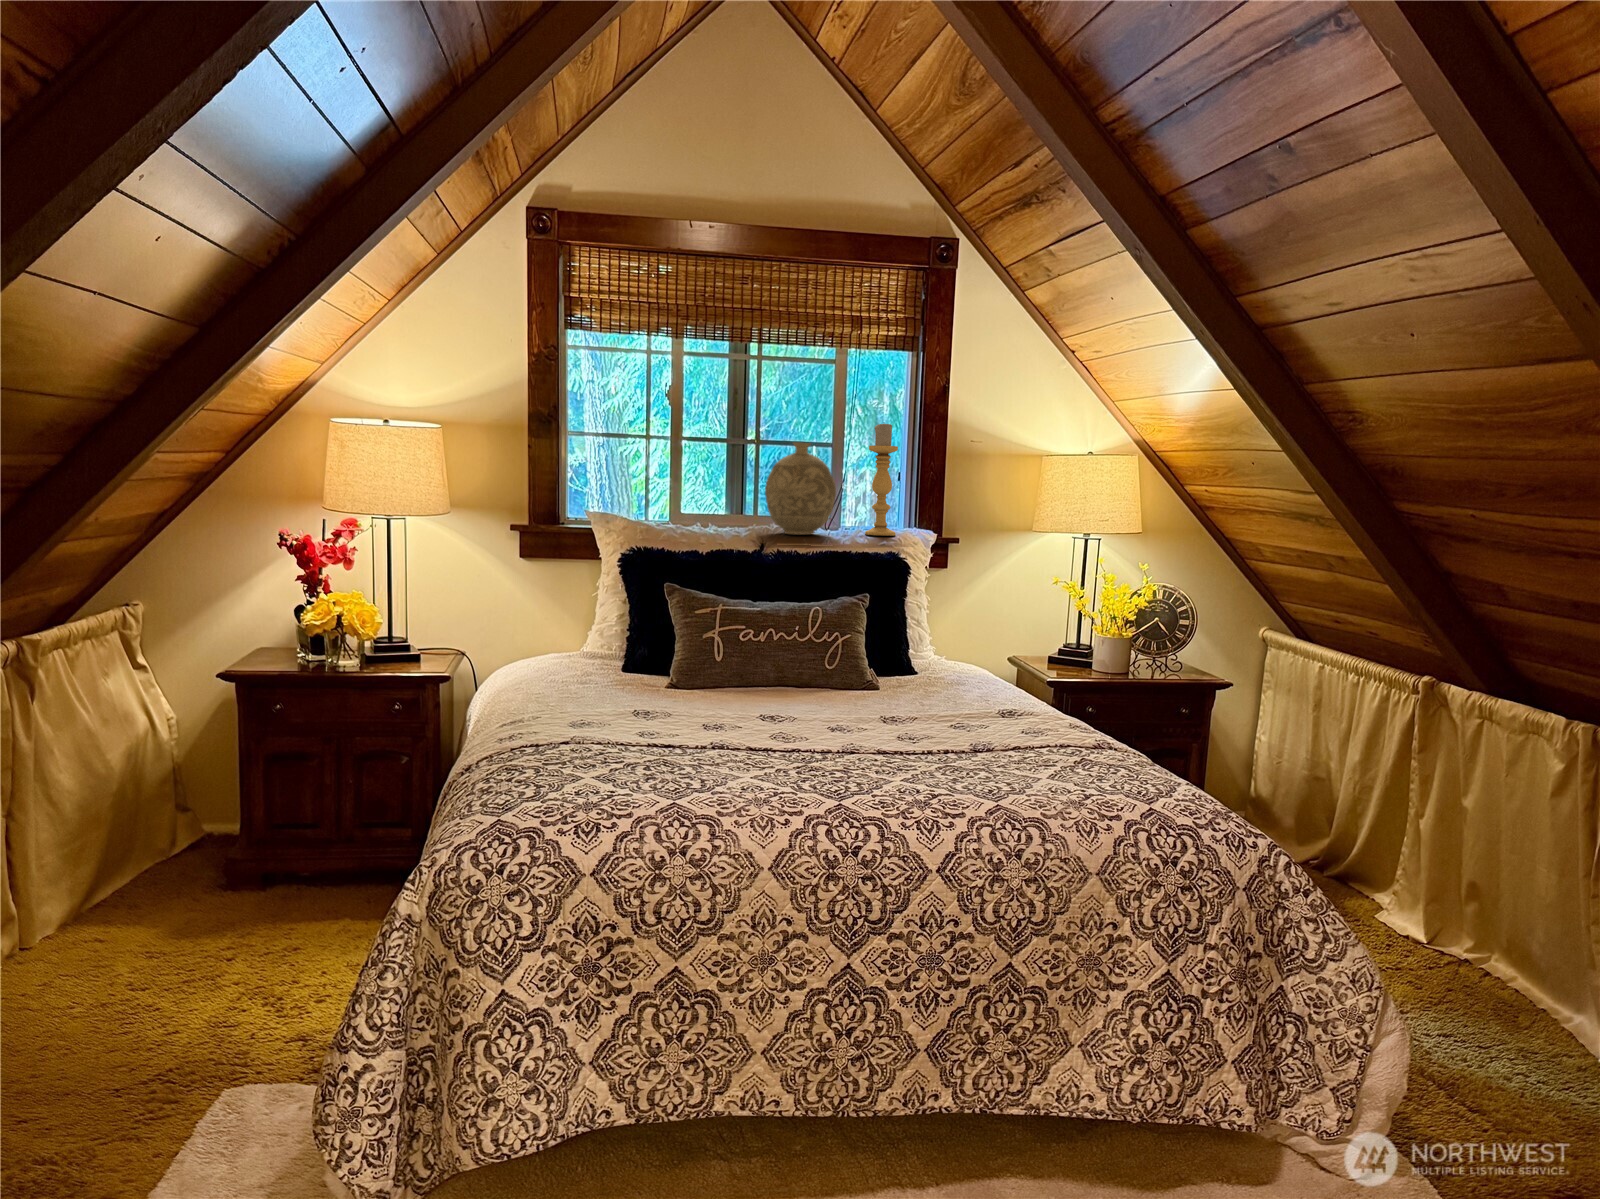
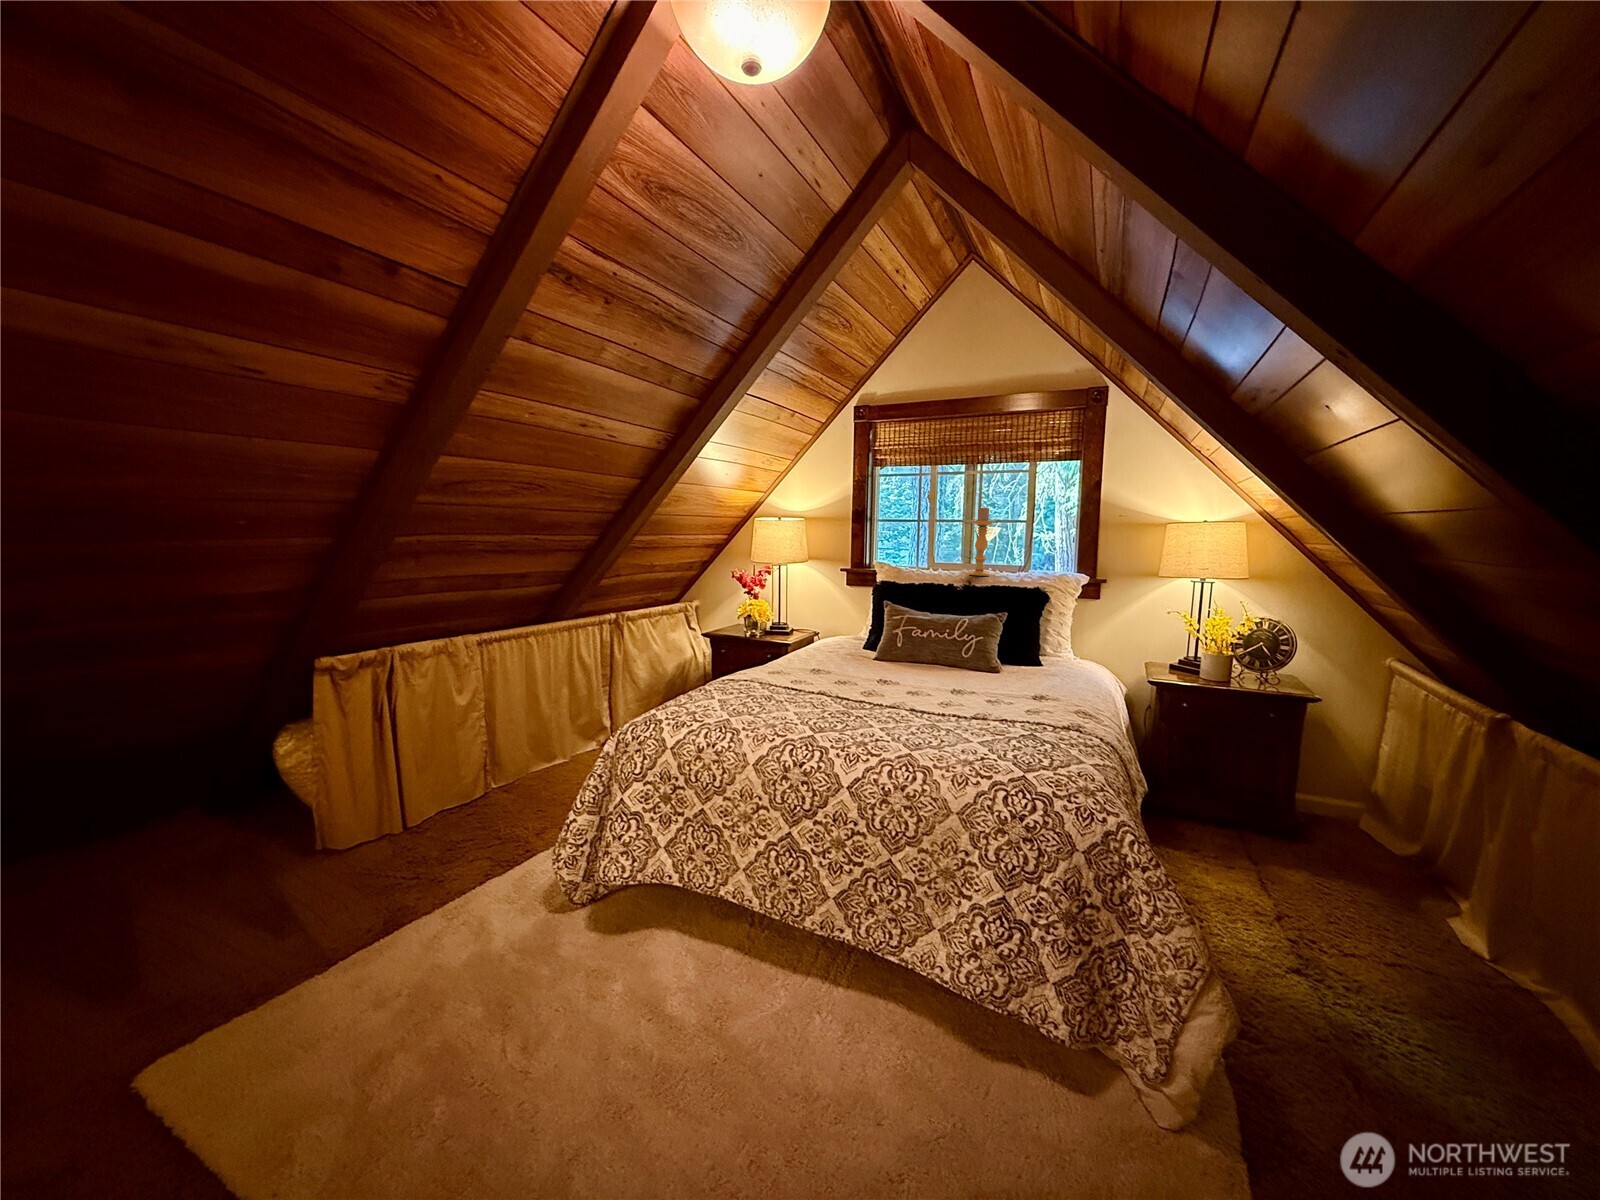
decorative vase: present [765,442,836,535] -> none [910,519,951,573]

